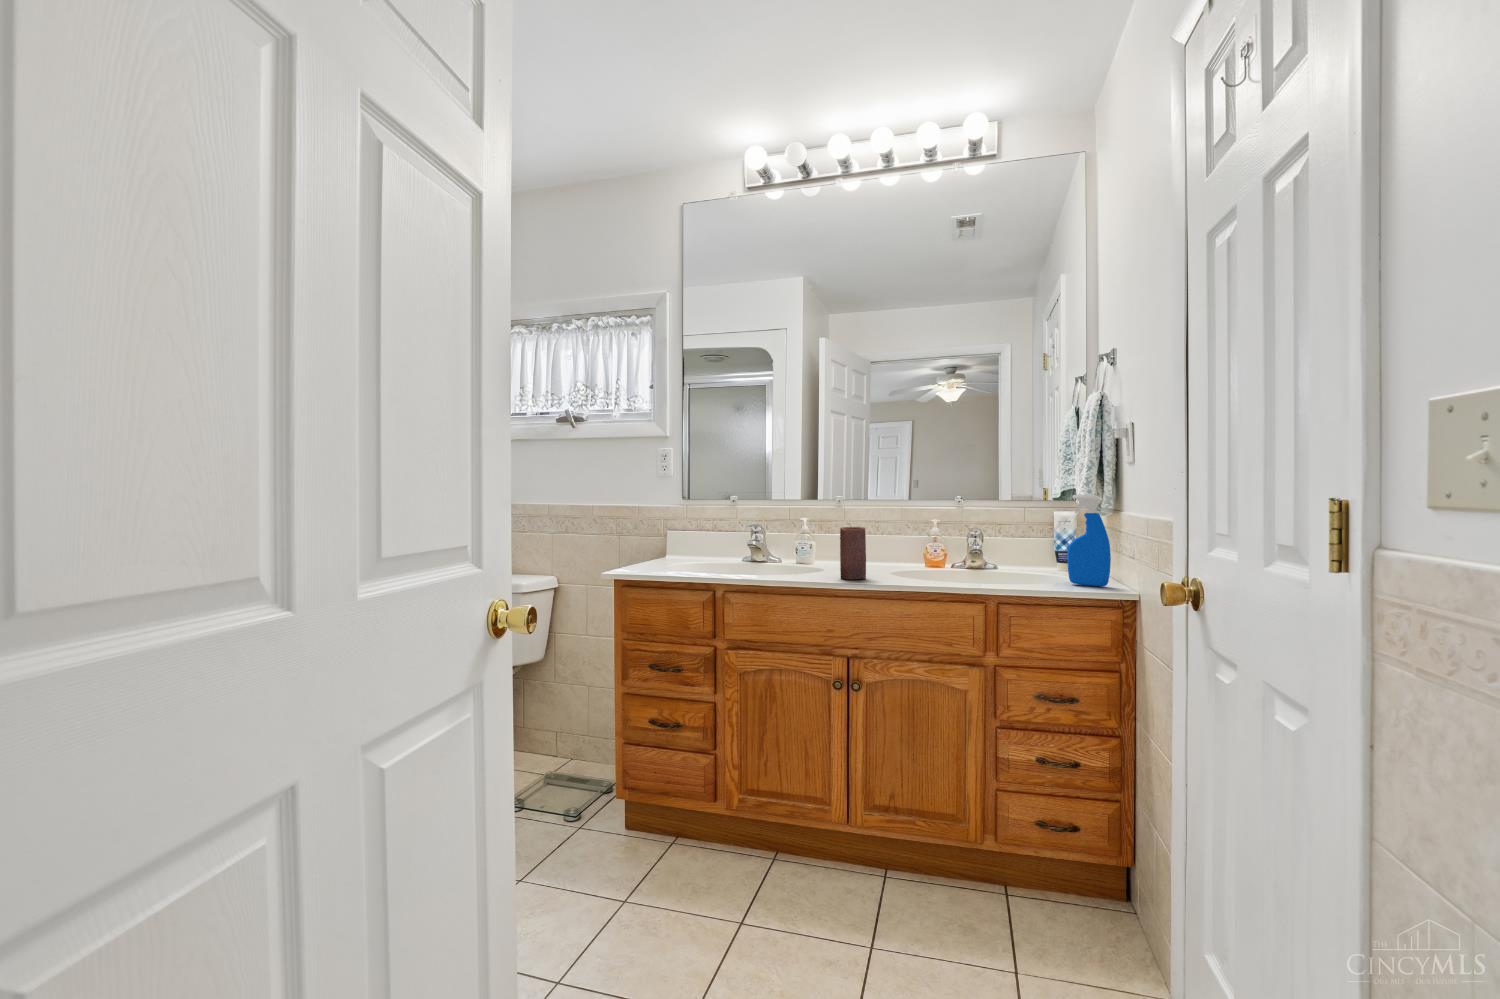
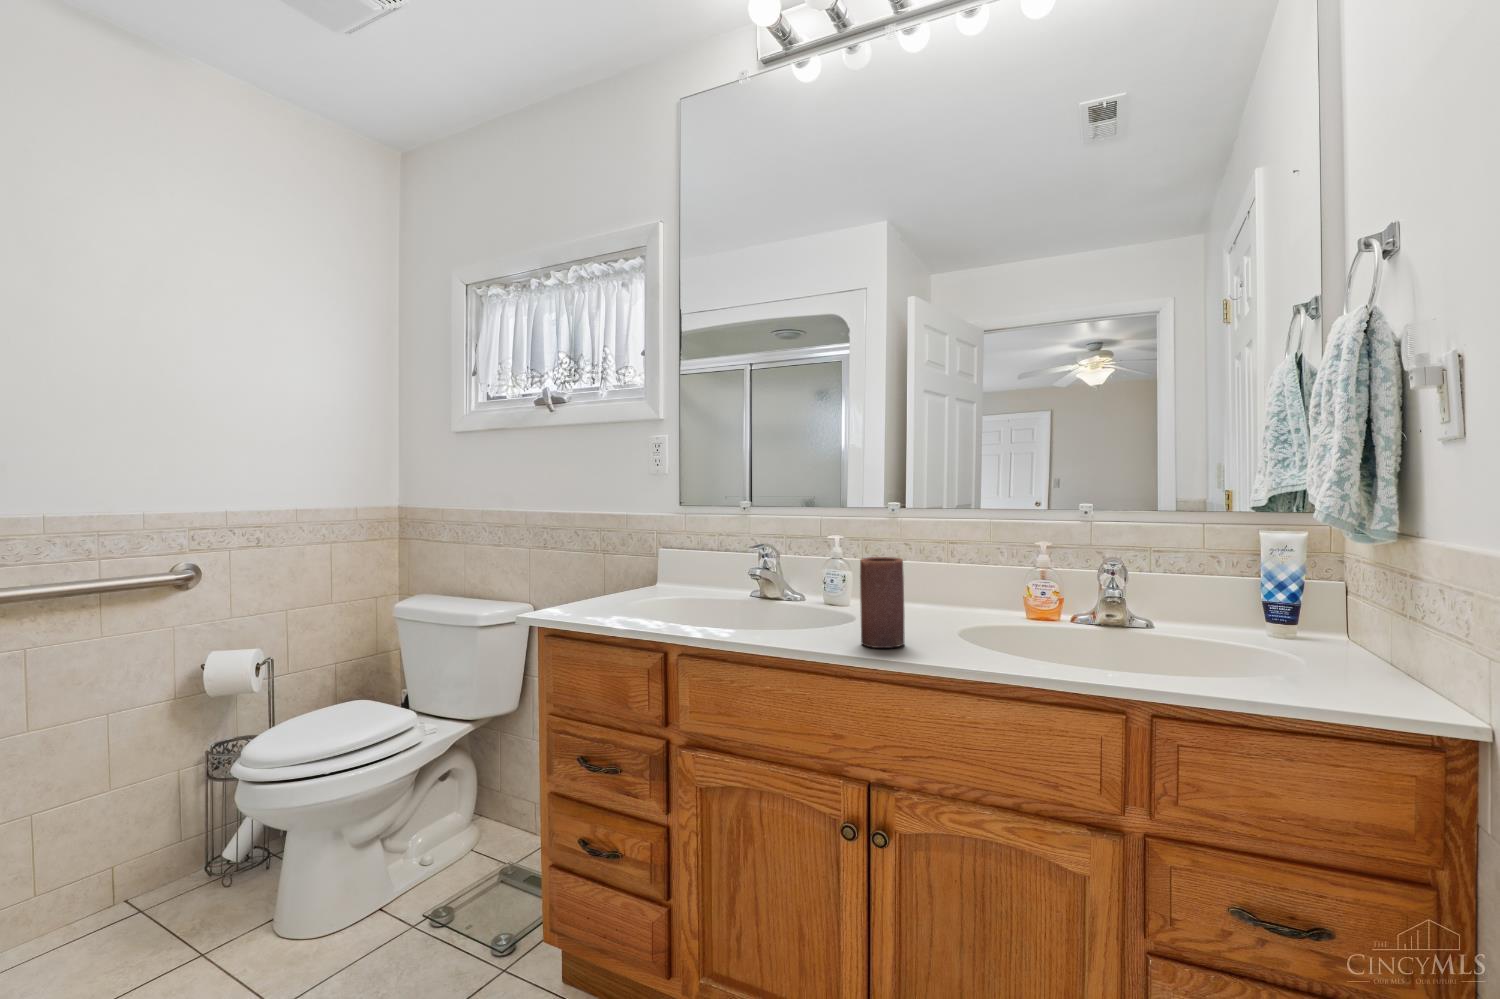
spray bottle: present [1067,495,1111,586] -> none [1298,505,1404,696]

